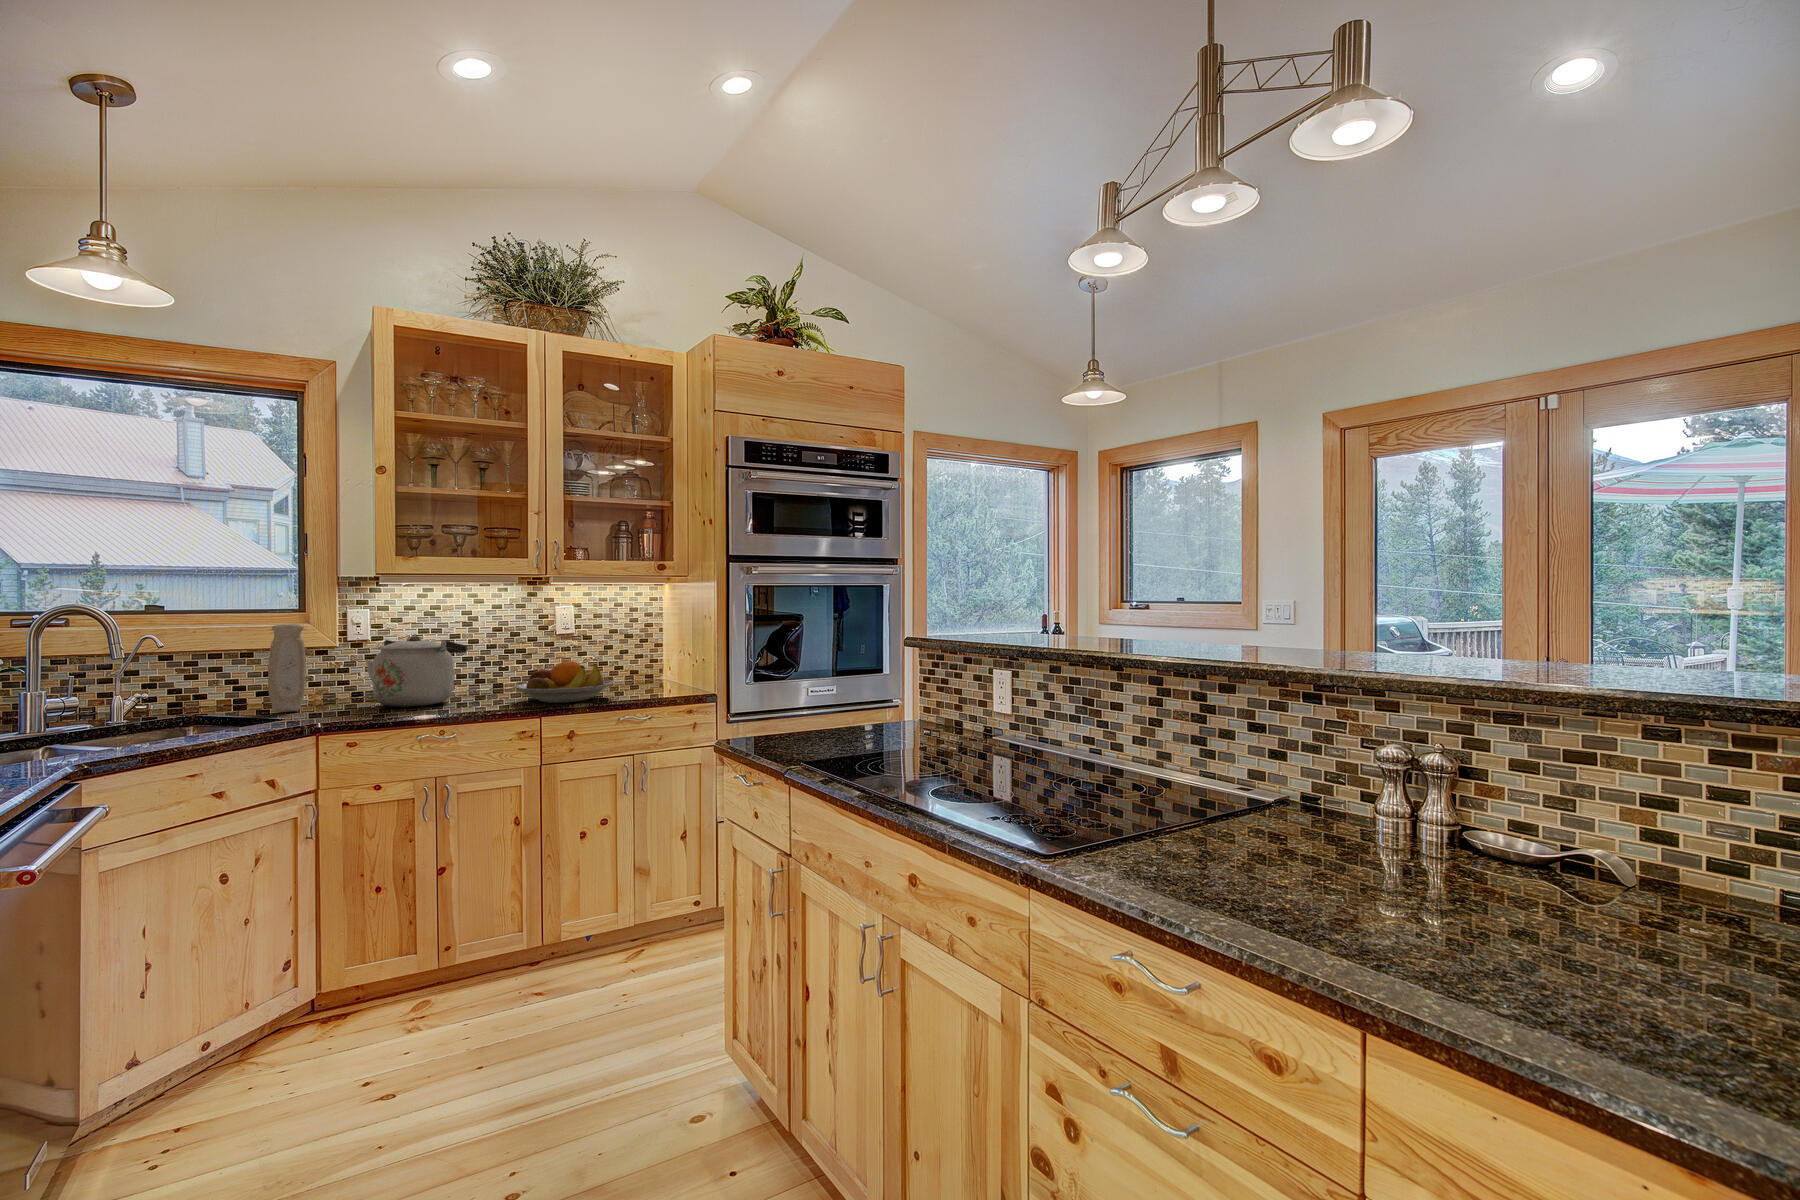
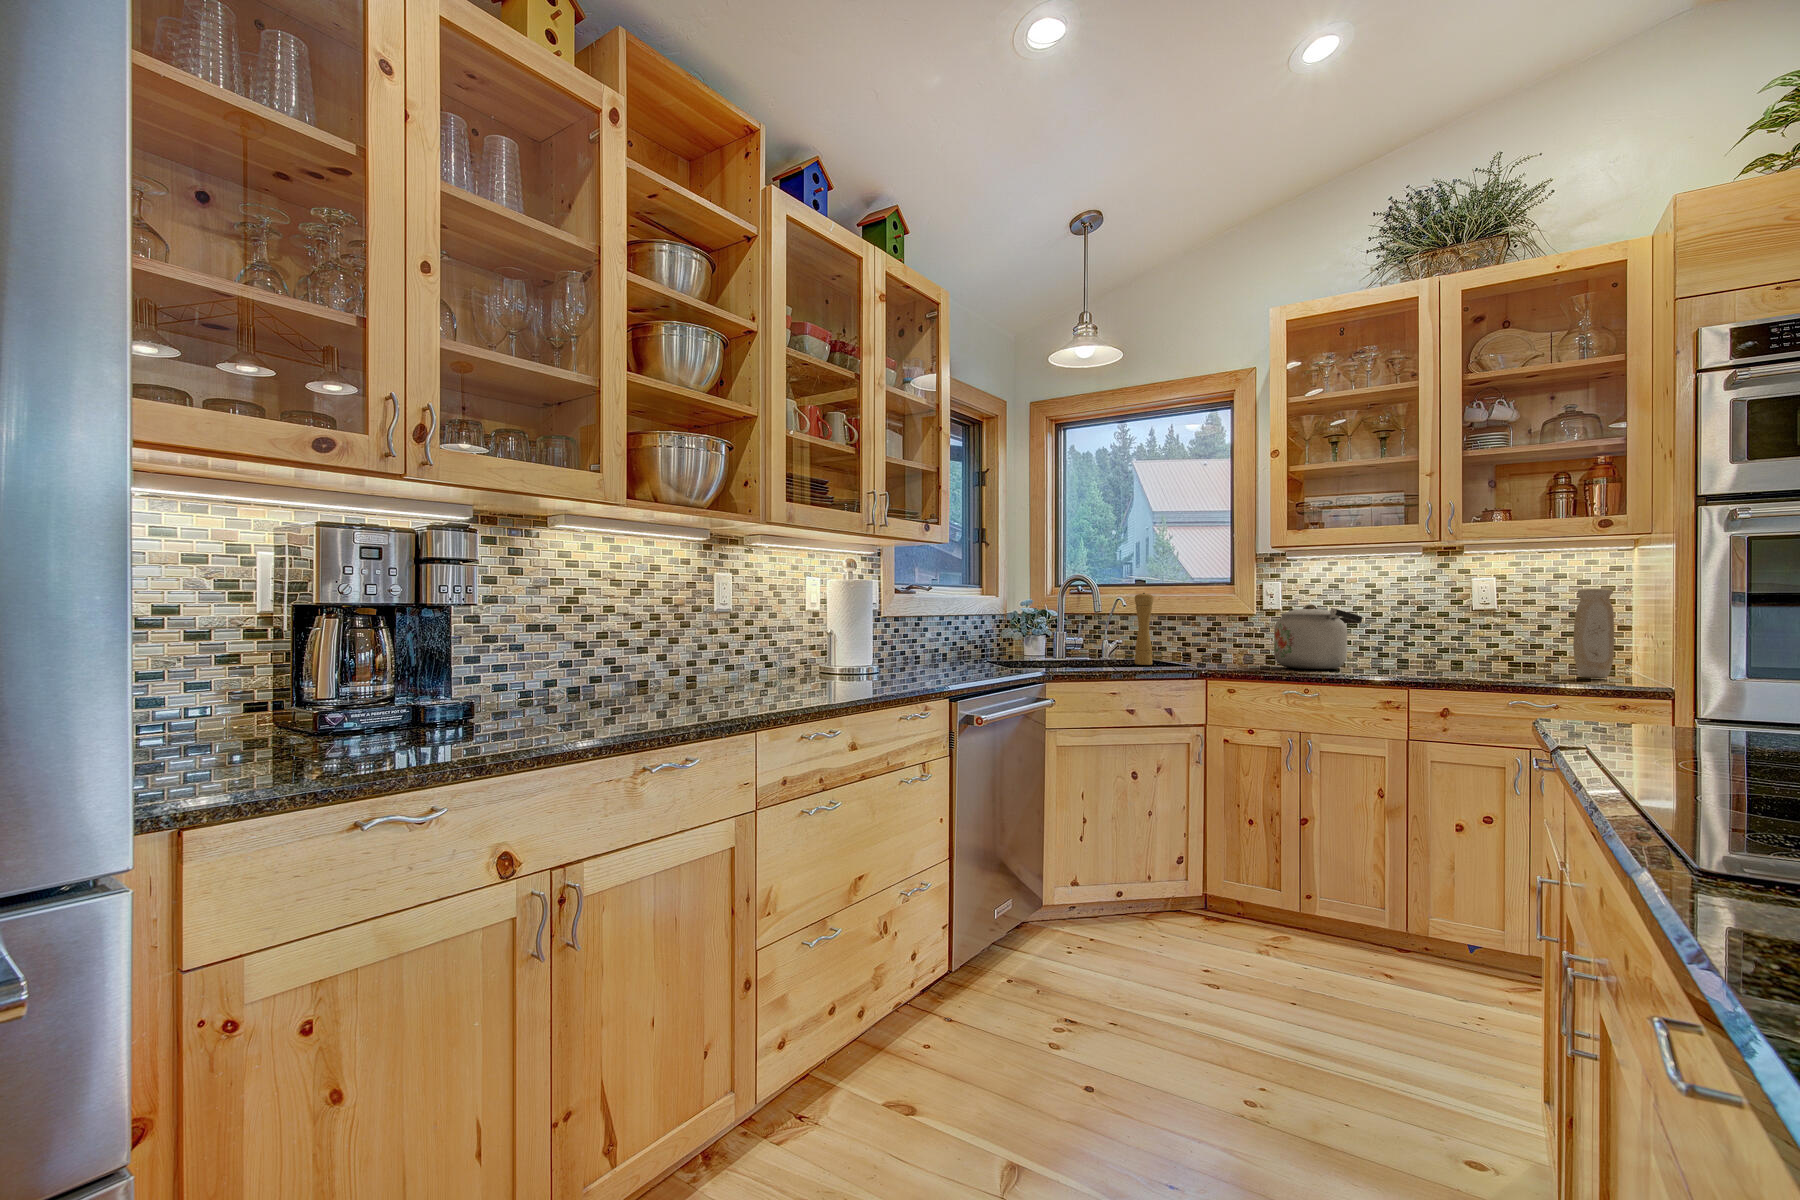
vase: present [268,624,305,712] -> present [1573,588,1614,678]
pepper mill: none [175,630,208,729] -> present [1135,593,1154,665]
fruit bowl: present [514,661,614,703] -> none [1396,633,1524,679]

